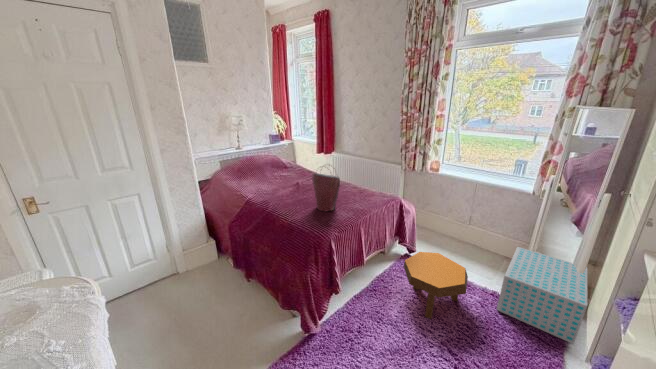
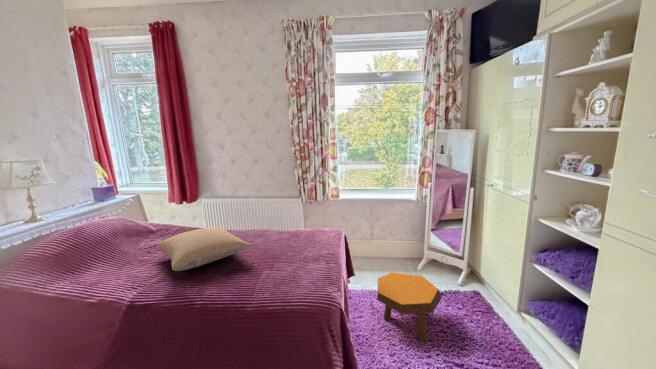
pillow: none [263,171,314,193] -> present [158,227,251,271]
handbag: present [312,173,340,211] -> none [260,204,303,270]
storage box: present [497,247,587,344] -> none [427,243,504,303]

